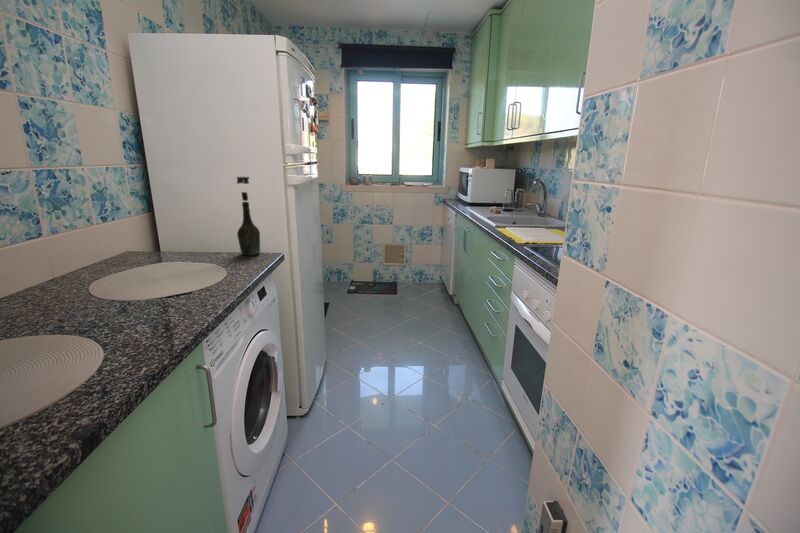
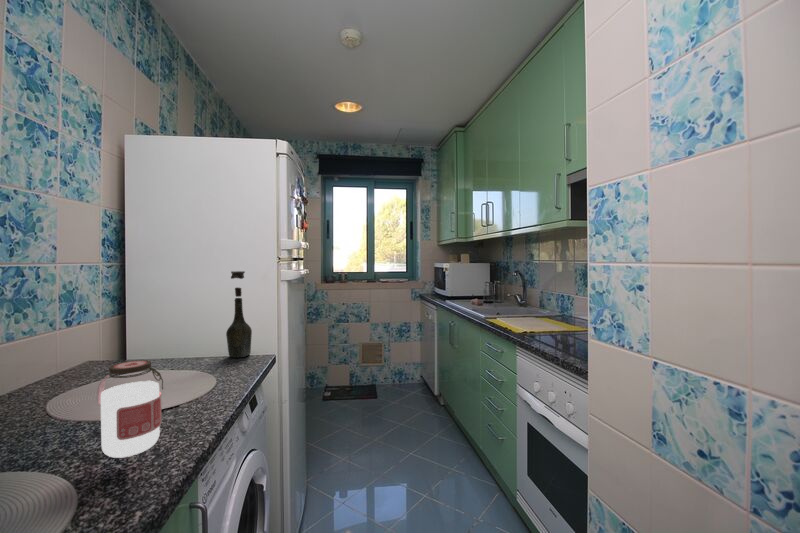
jar: none [117,255,171,328] -> present [97,360,163,458]

